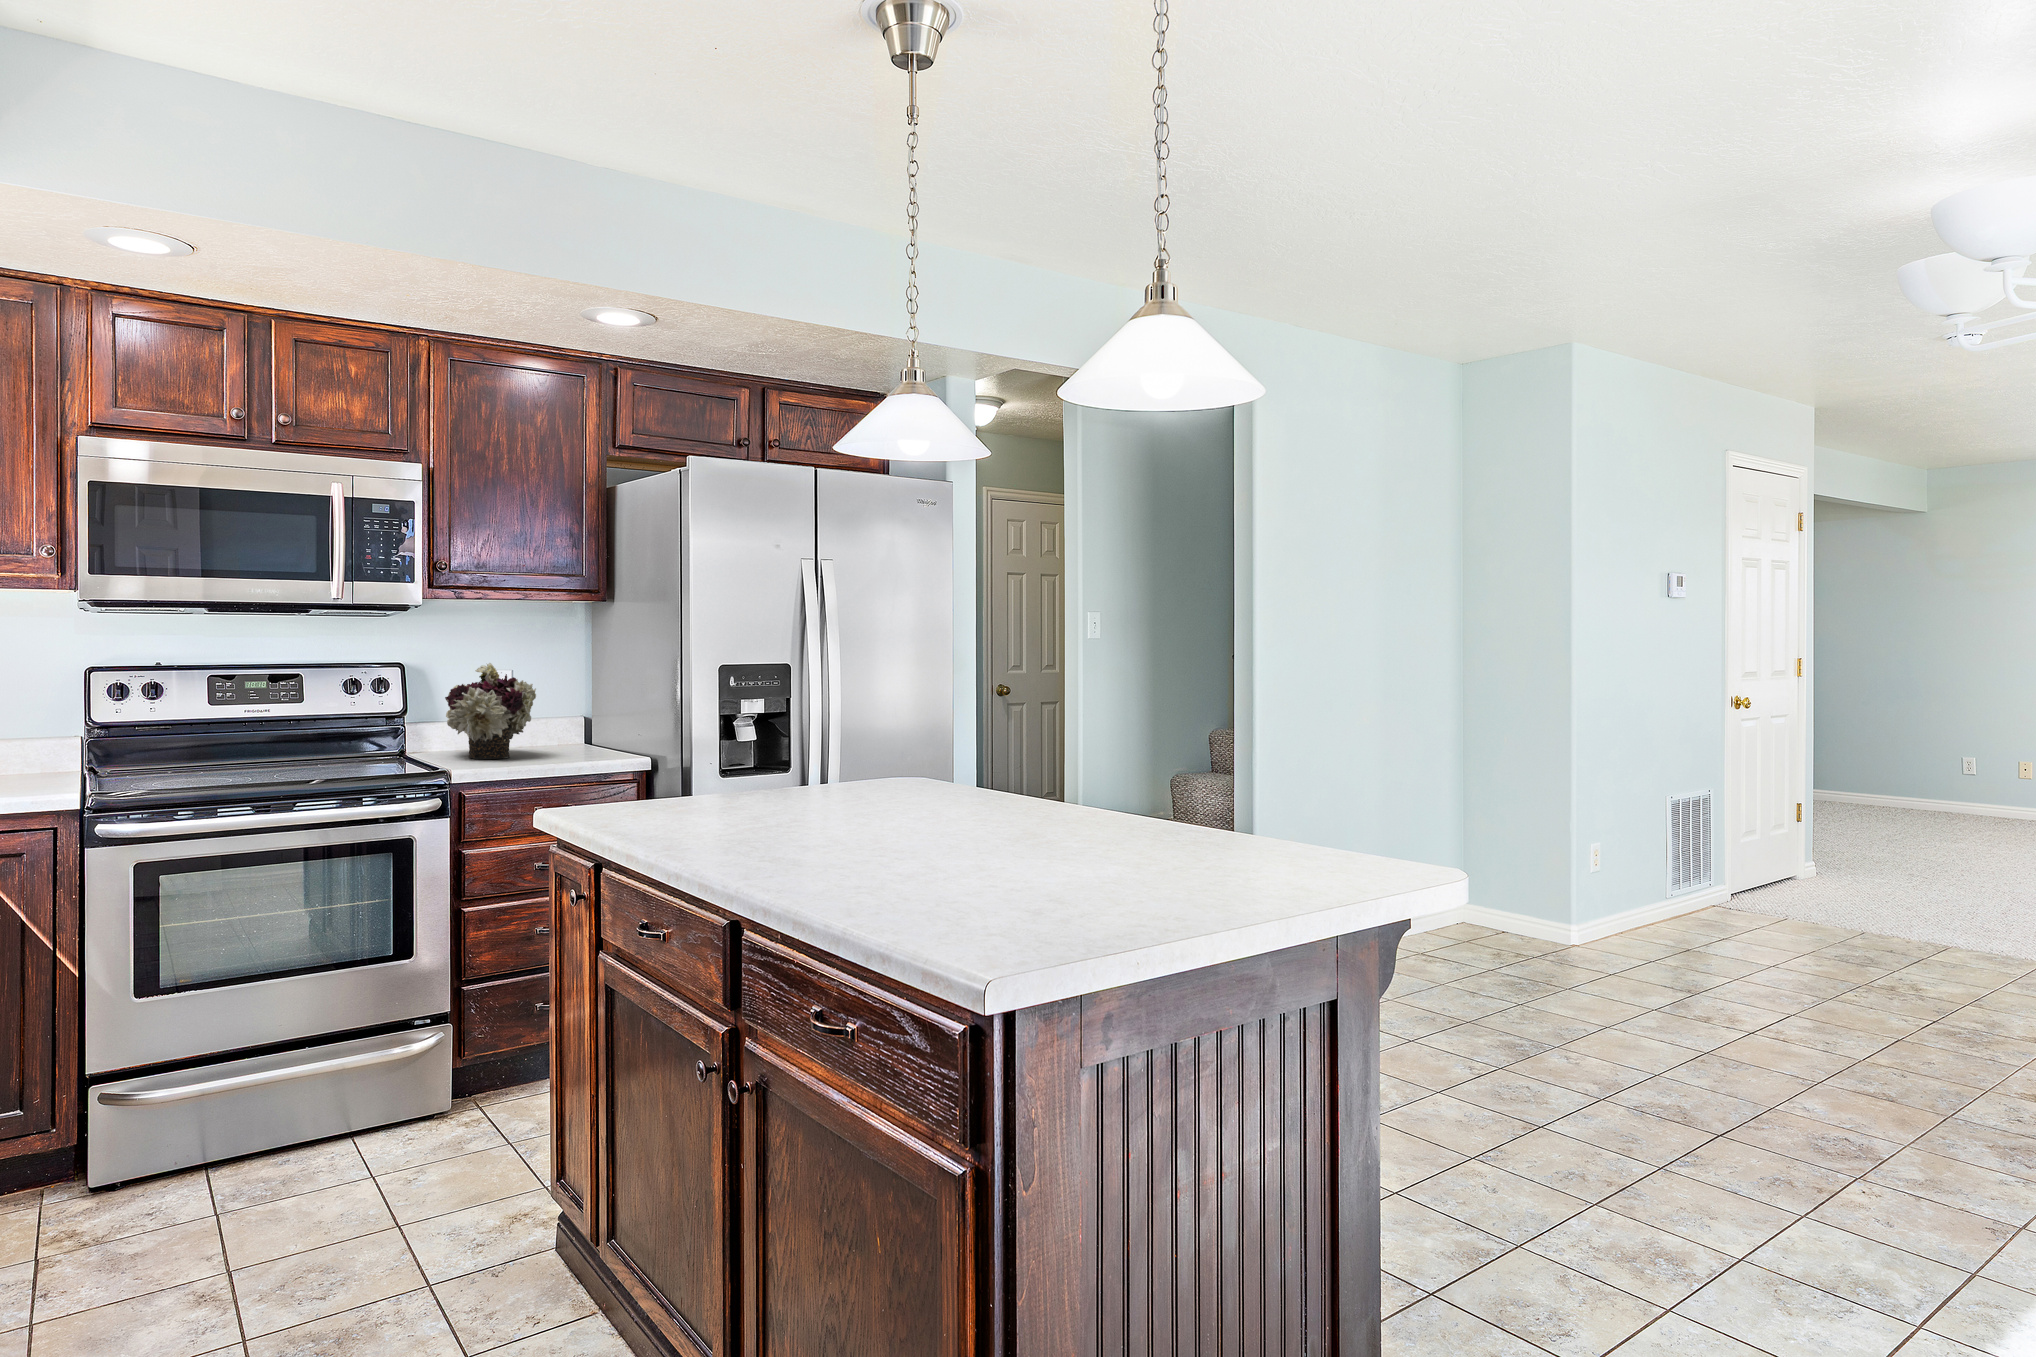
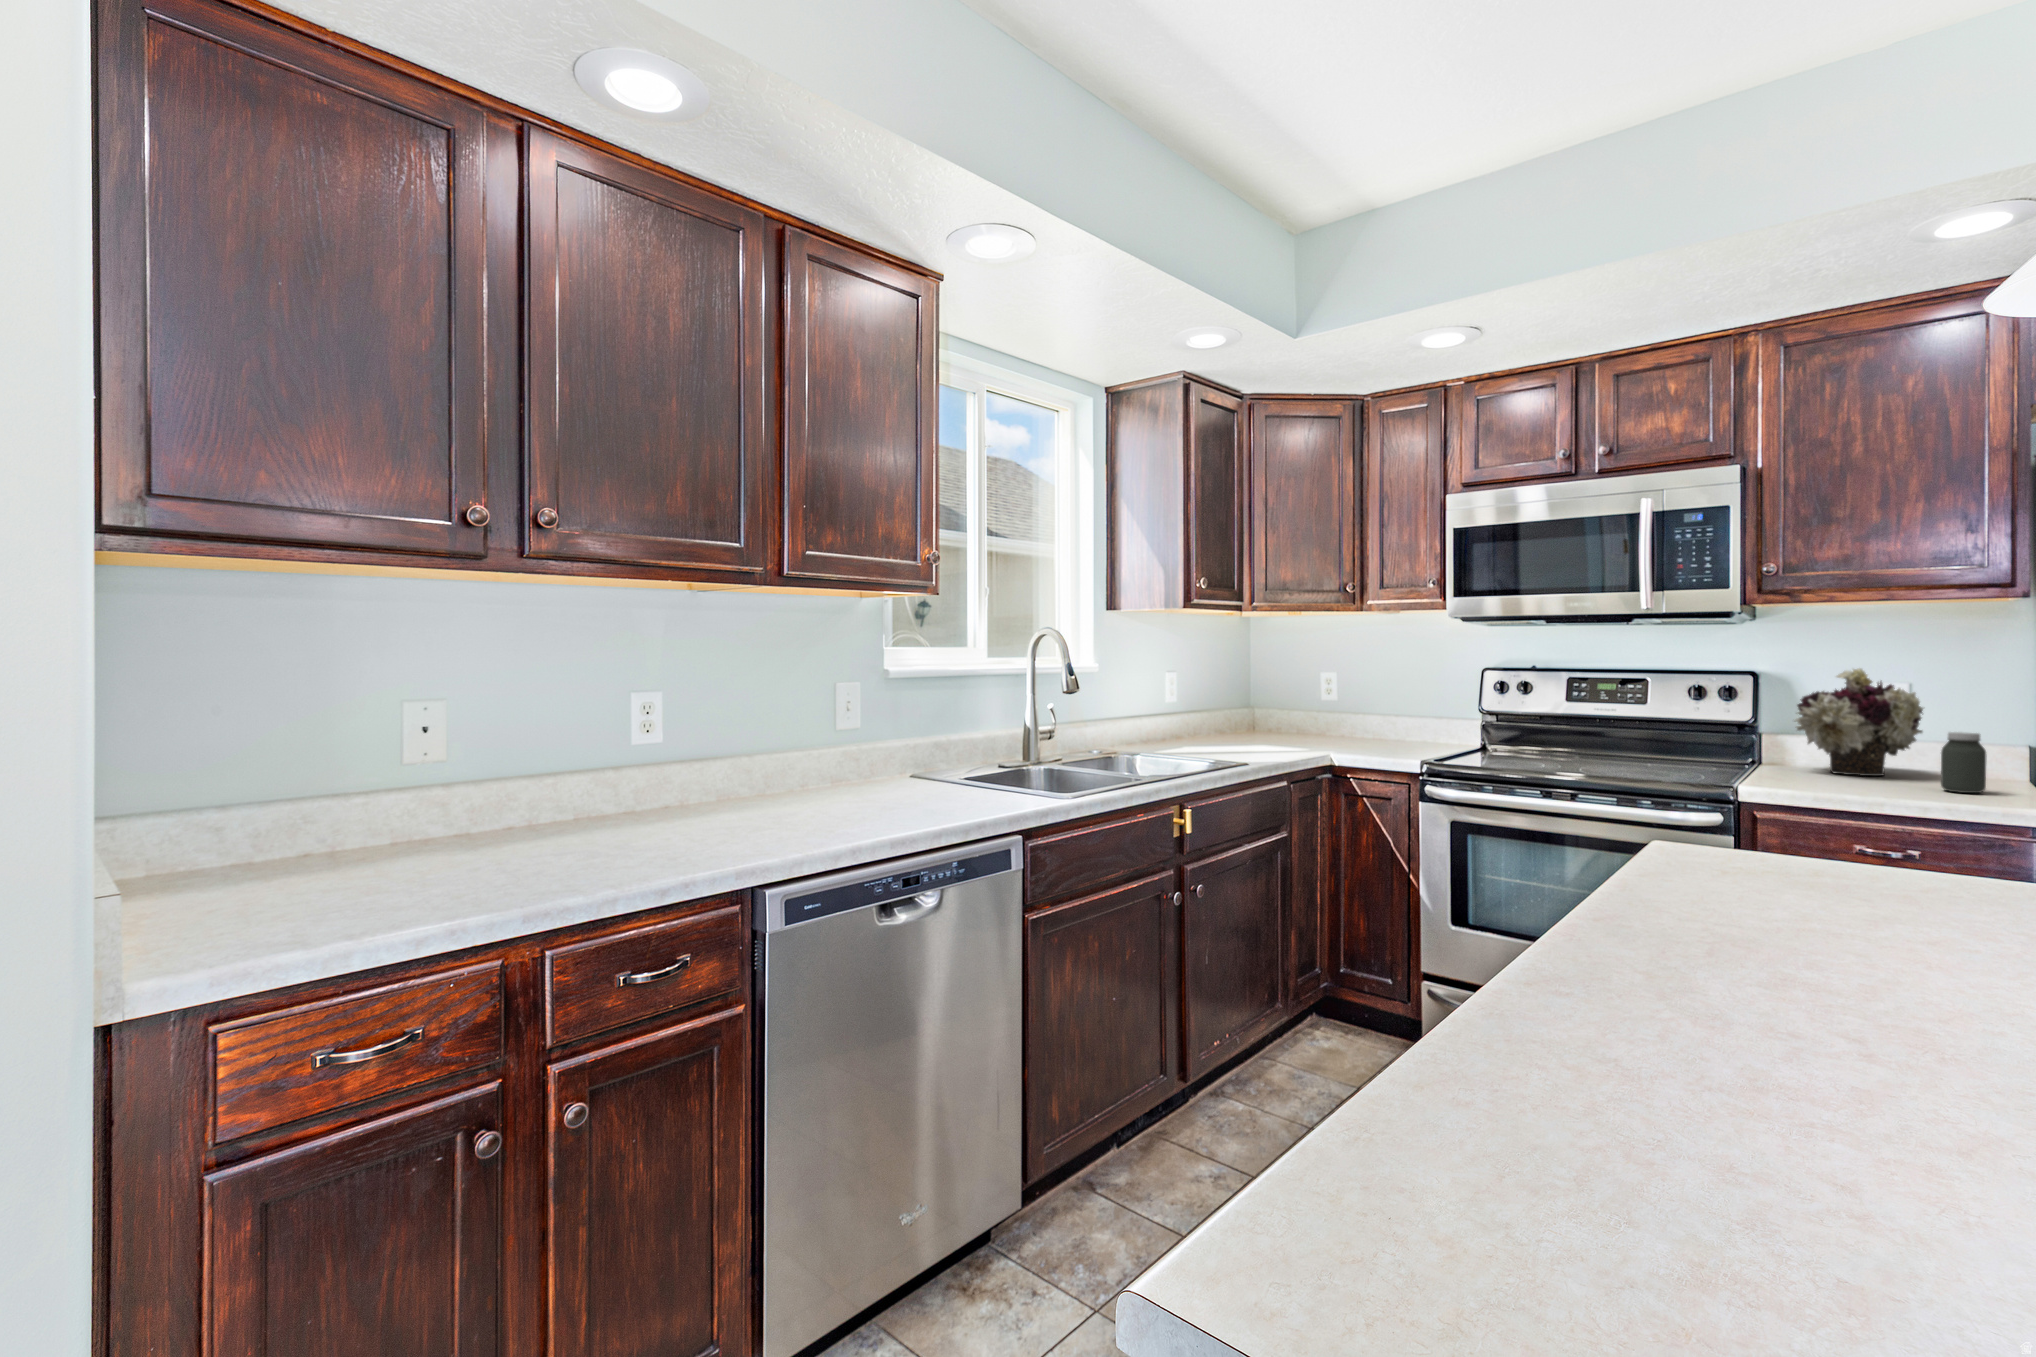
jar: none [565,716,593,765] -> present [1941,732,1987,793]

